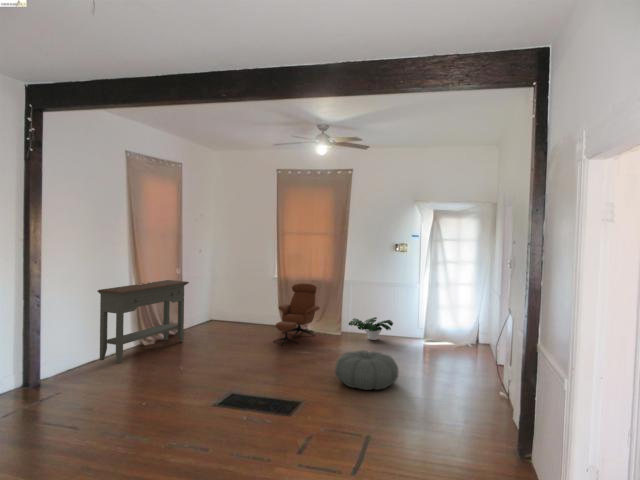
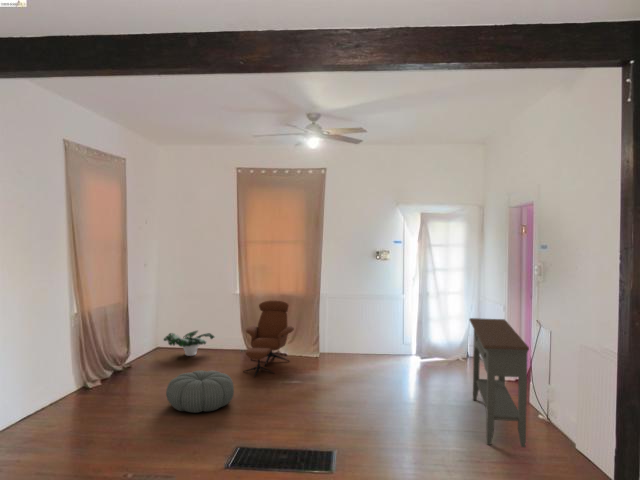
console table: present [97,280,189,363] -> present [469,318,529,447]
potted plant: present [349,317,393,340] -> present [164,331,214,356]
pouf: present [335,350,399,390] -> present [166,371,234,413]

